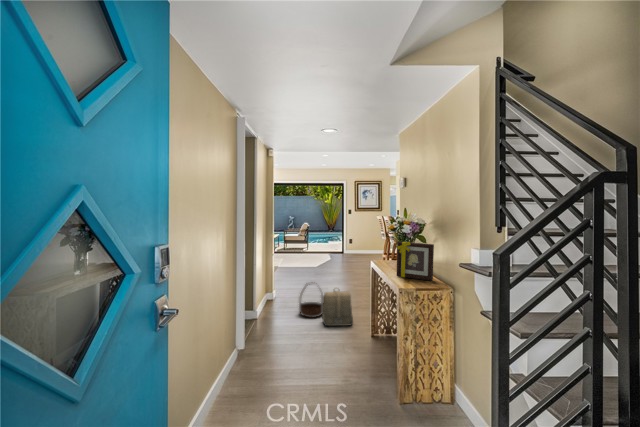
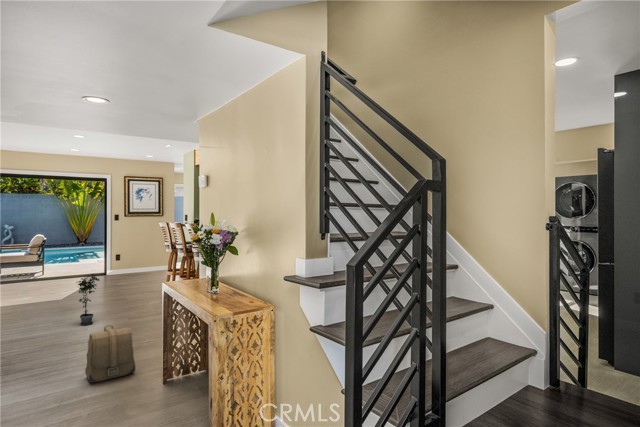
picture frame: present [397,242,434,281] -> none [203,255,249,300]
potted plant: none [321,251,335,287] -> present [76,274,99,325]
basket: present [299,284,324,318] -> none [44,322,87,376]

